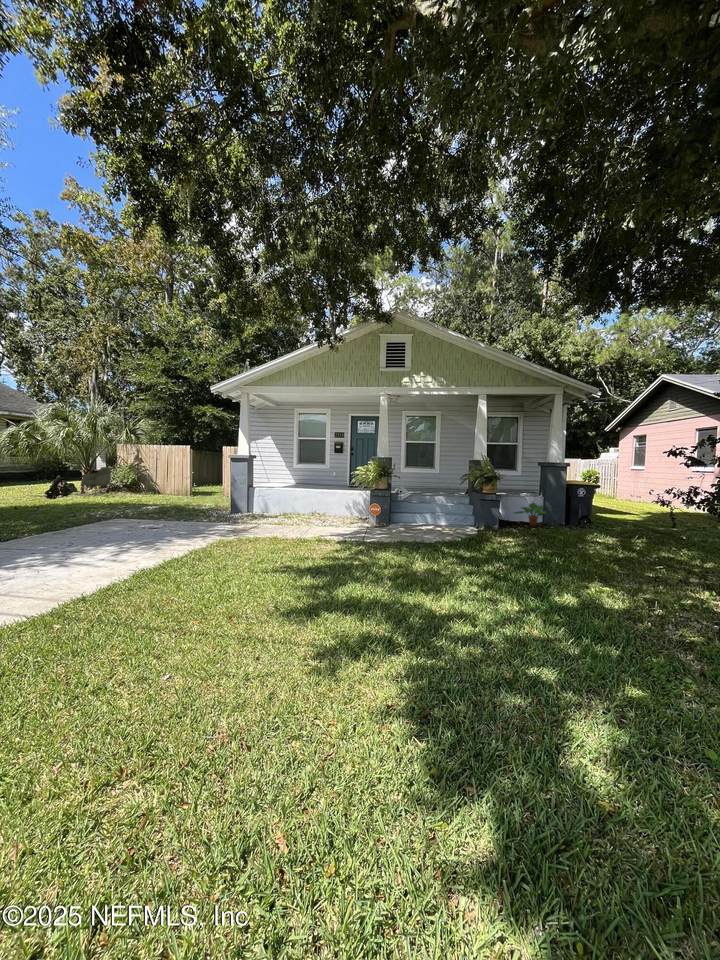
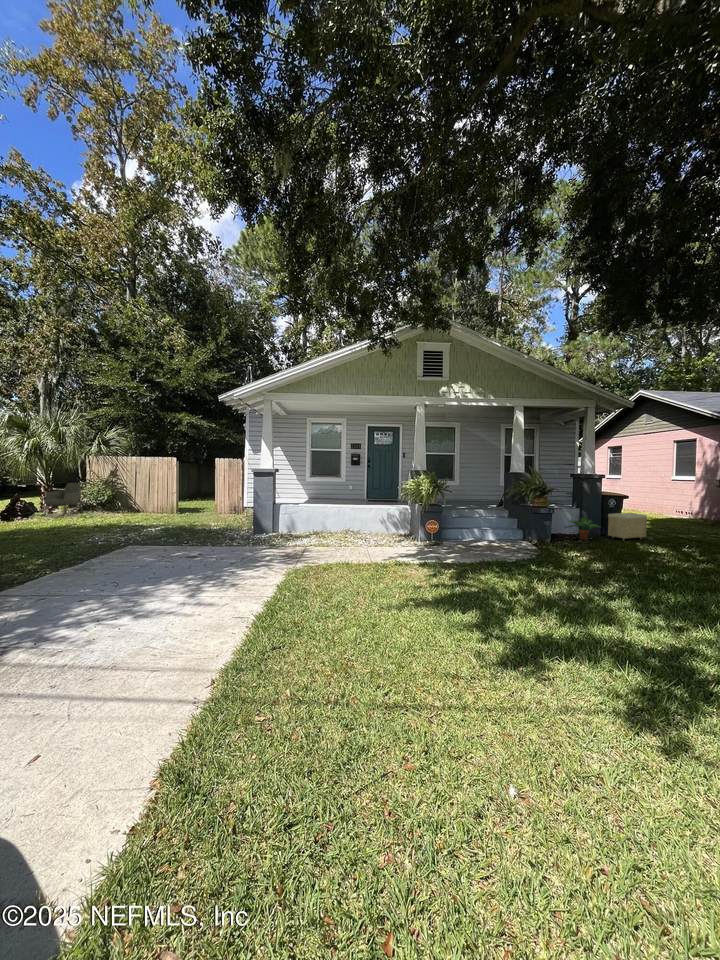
storage bench: none [560,501,600,527] -> present [608,513,647,540]

